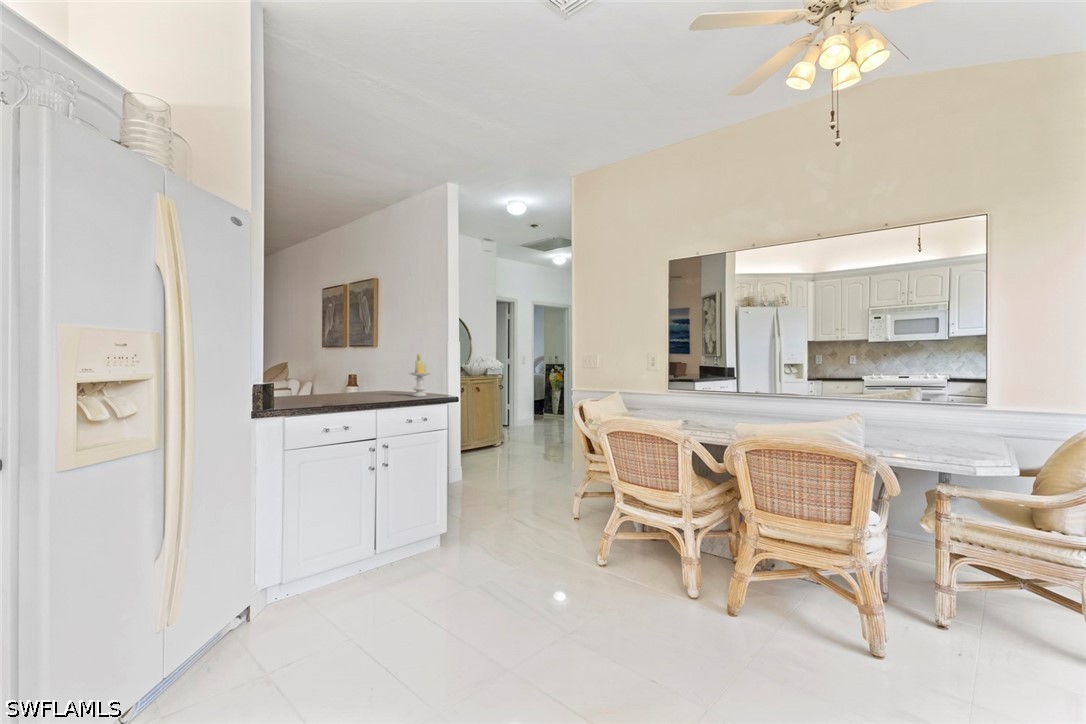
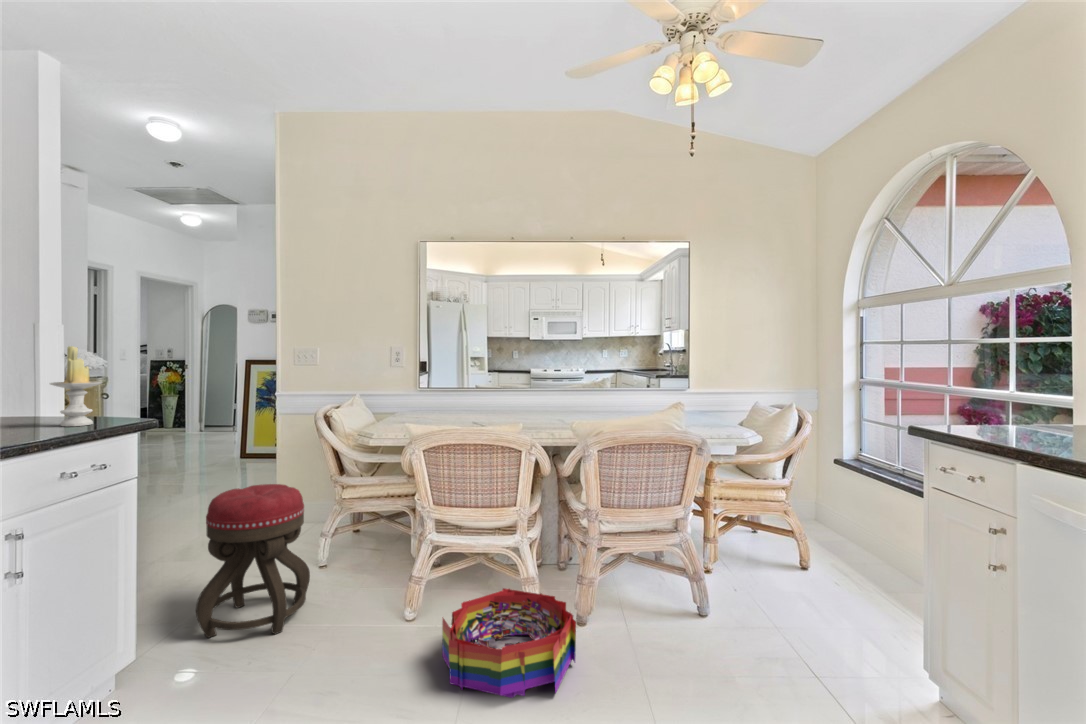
ottoman: none [483,447,554,547] -> present [196,484,310,638]
storage bin: none [592,559,706,649] -> present [442,588,576,698]

